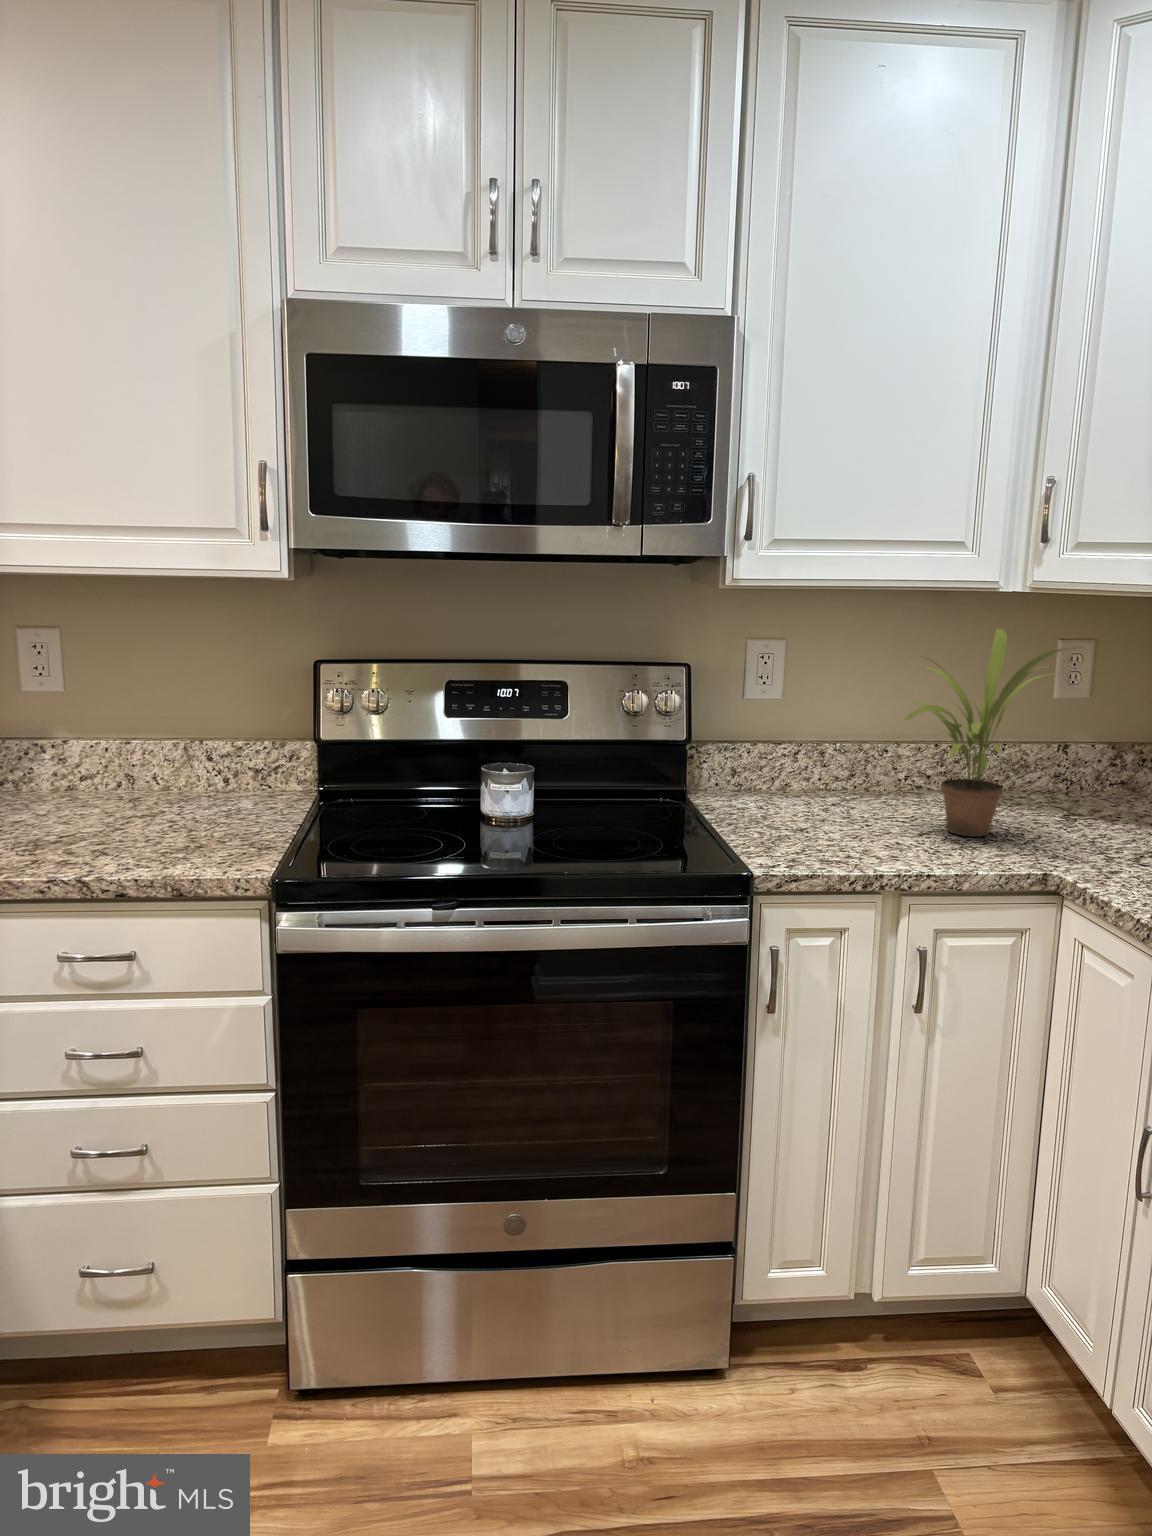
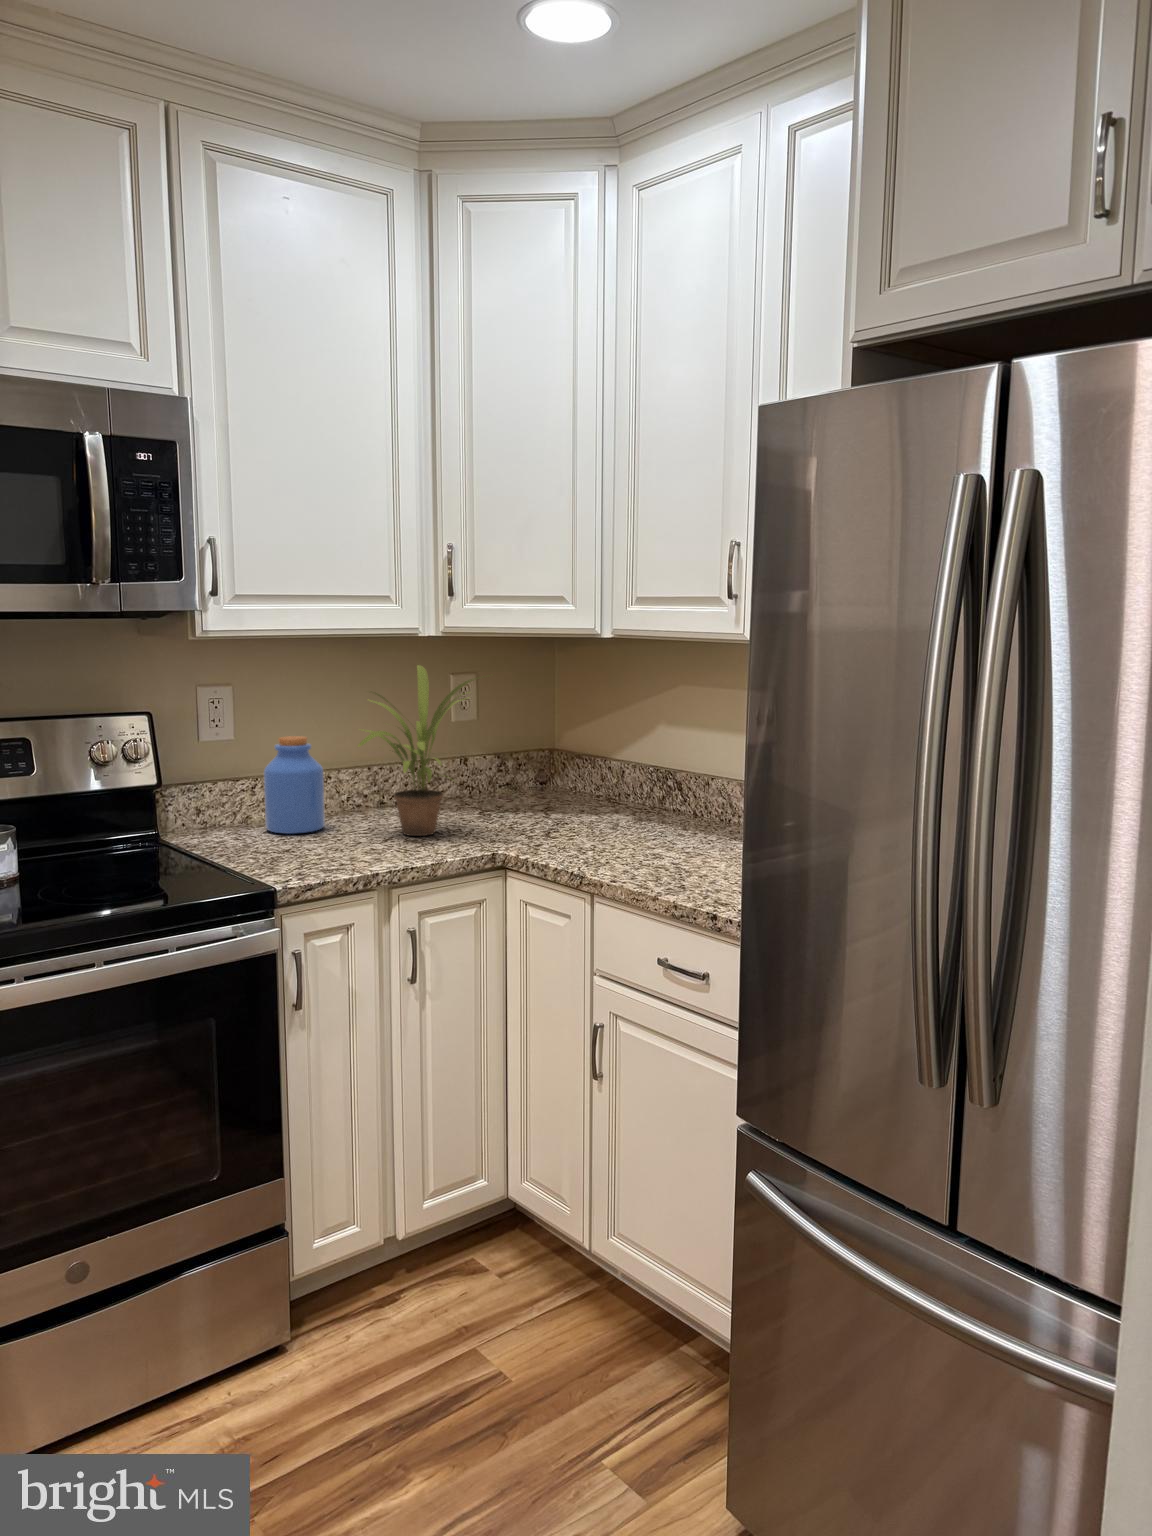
jar: none [798,701,868,812] -> present [264,736,325,834]

